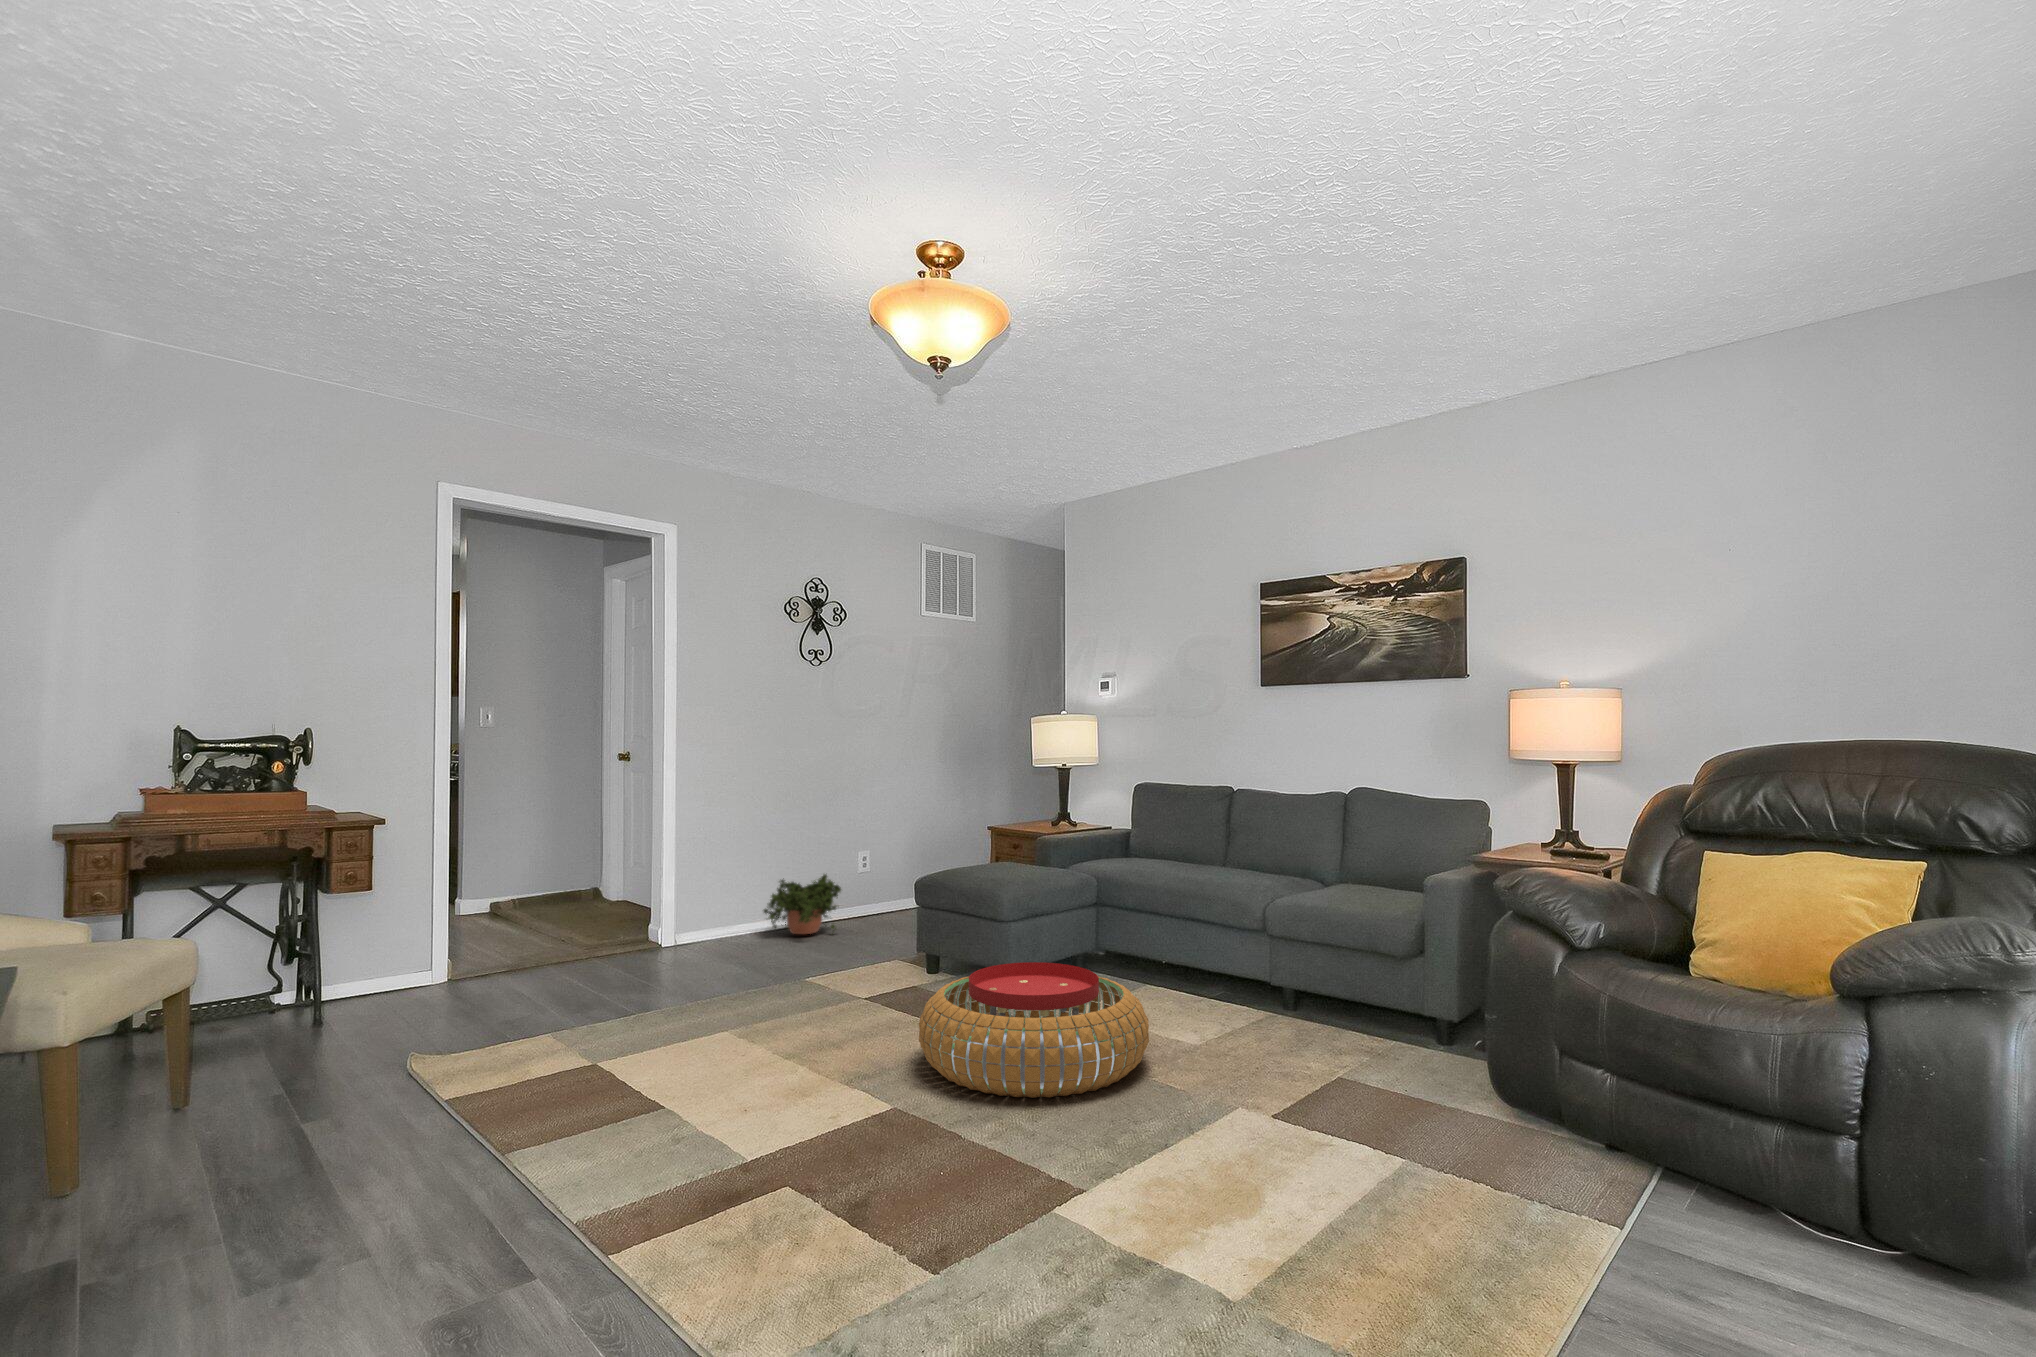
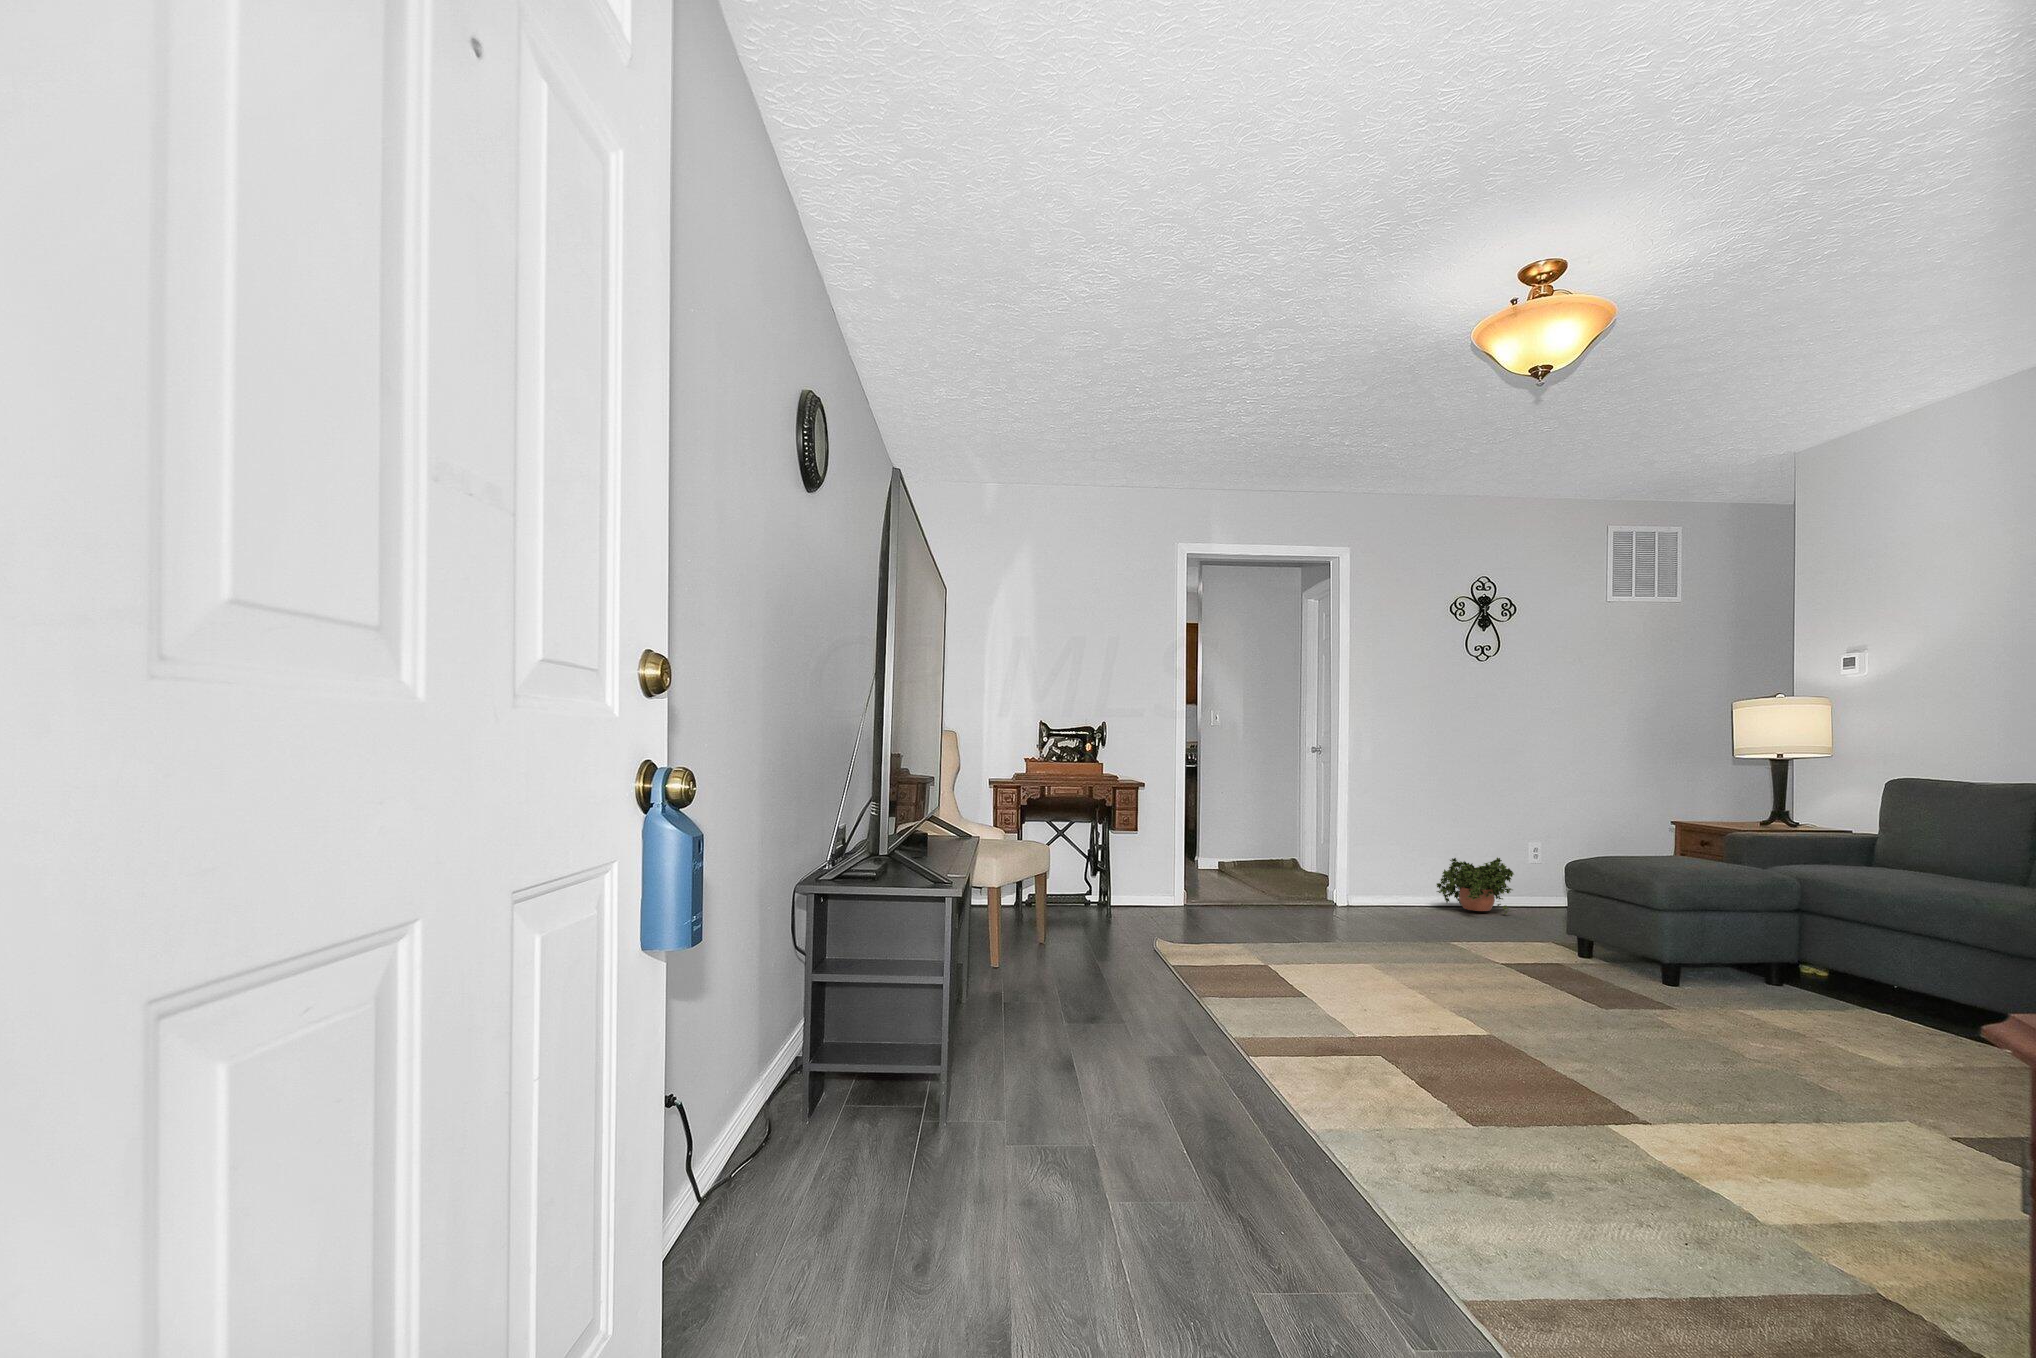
pouf: present [919,962,1149,1098] -> none [1516,942,1771,1063]

